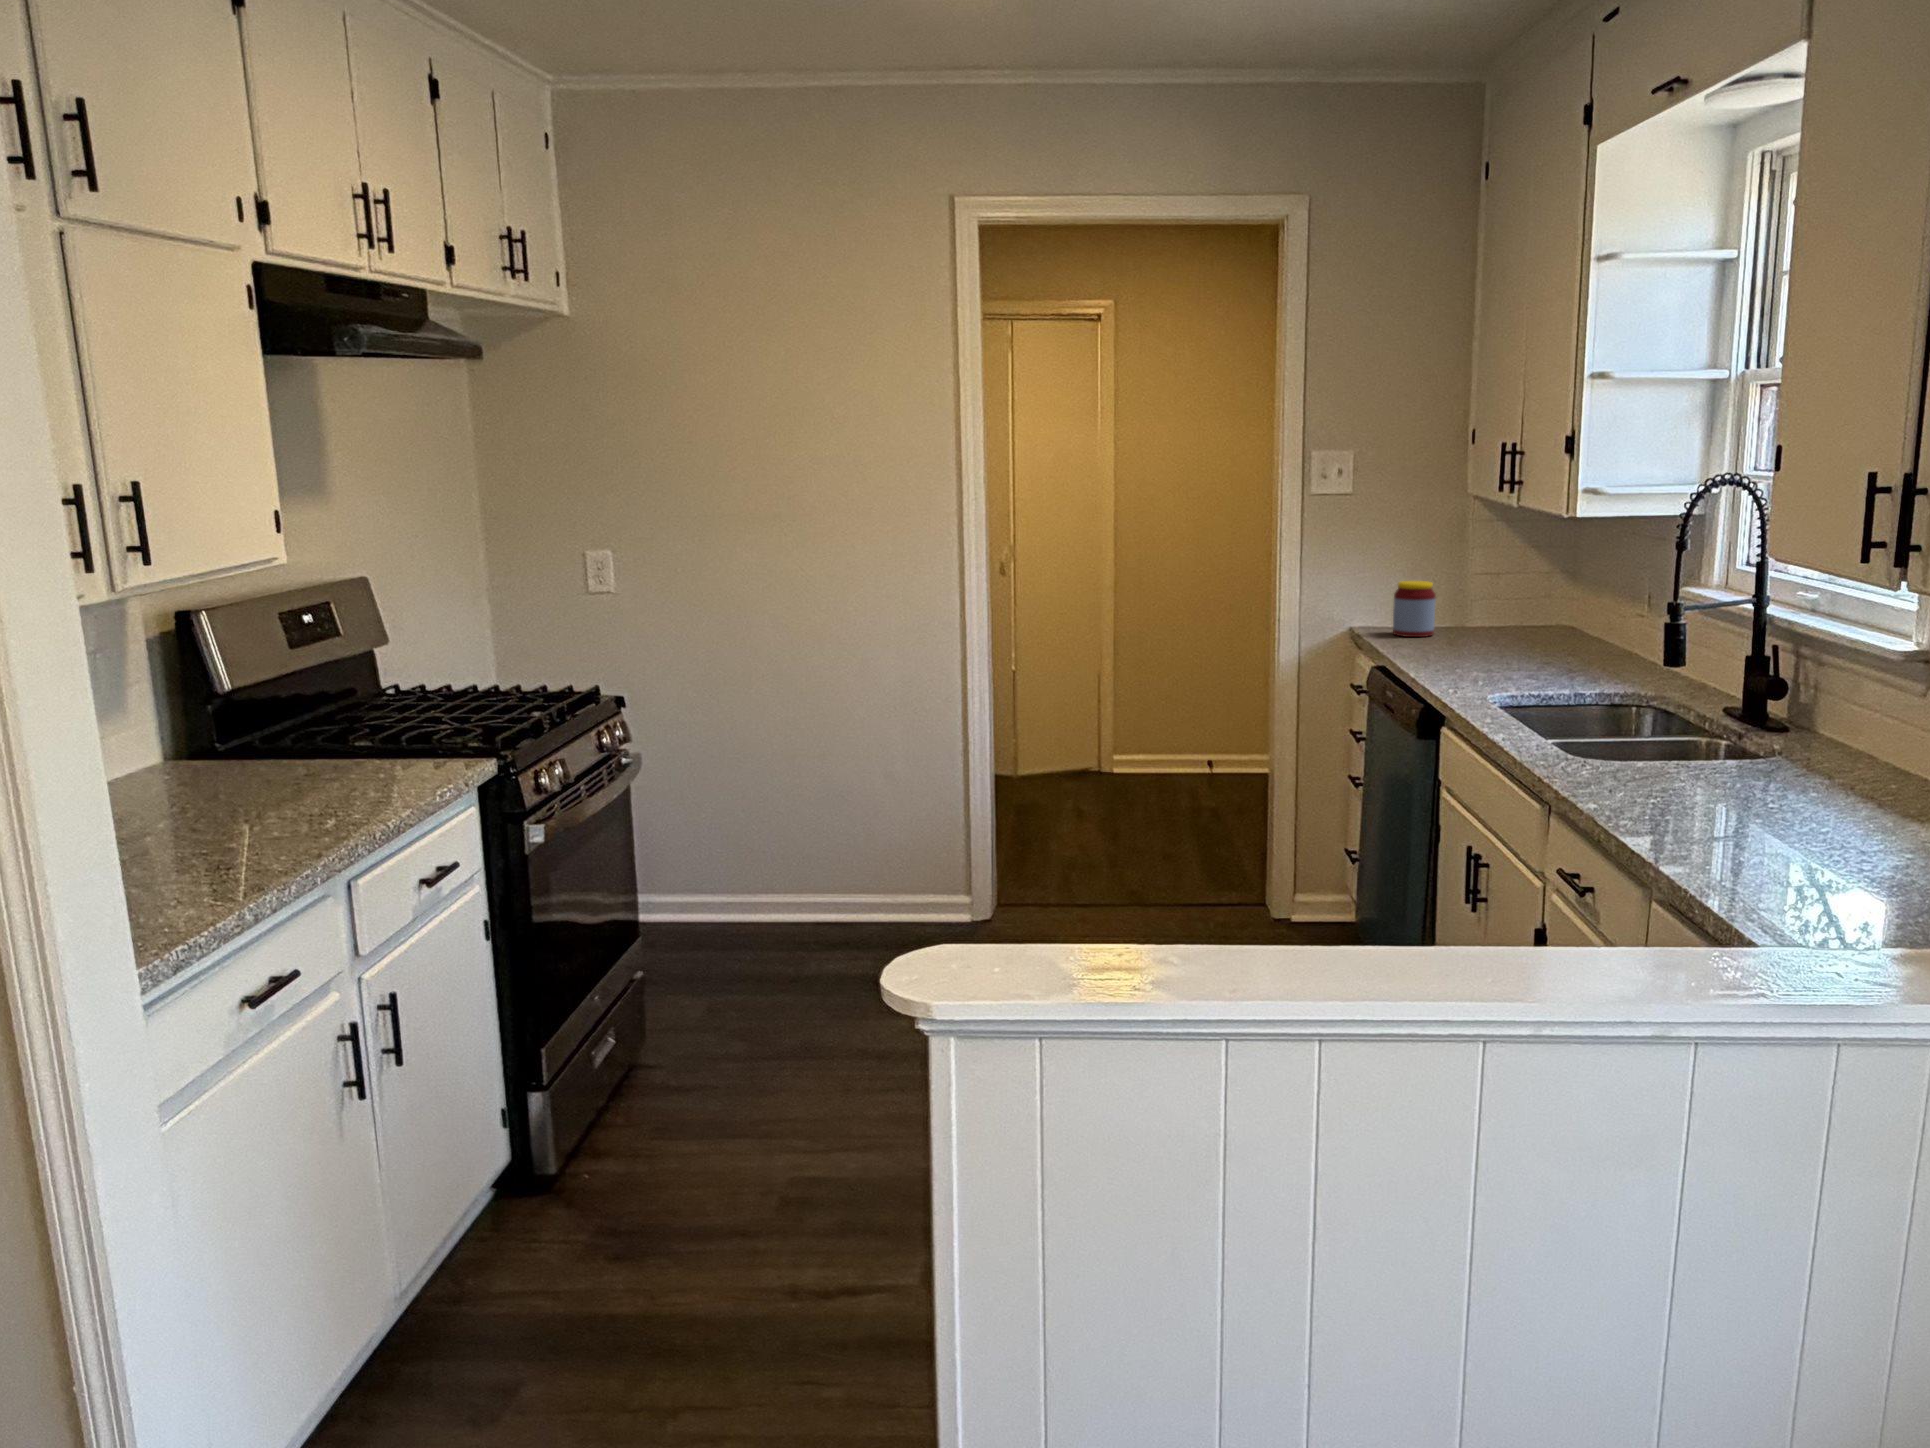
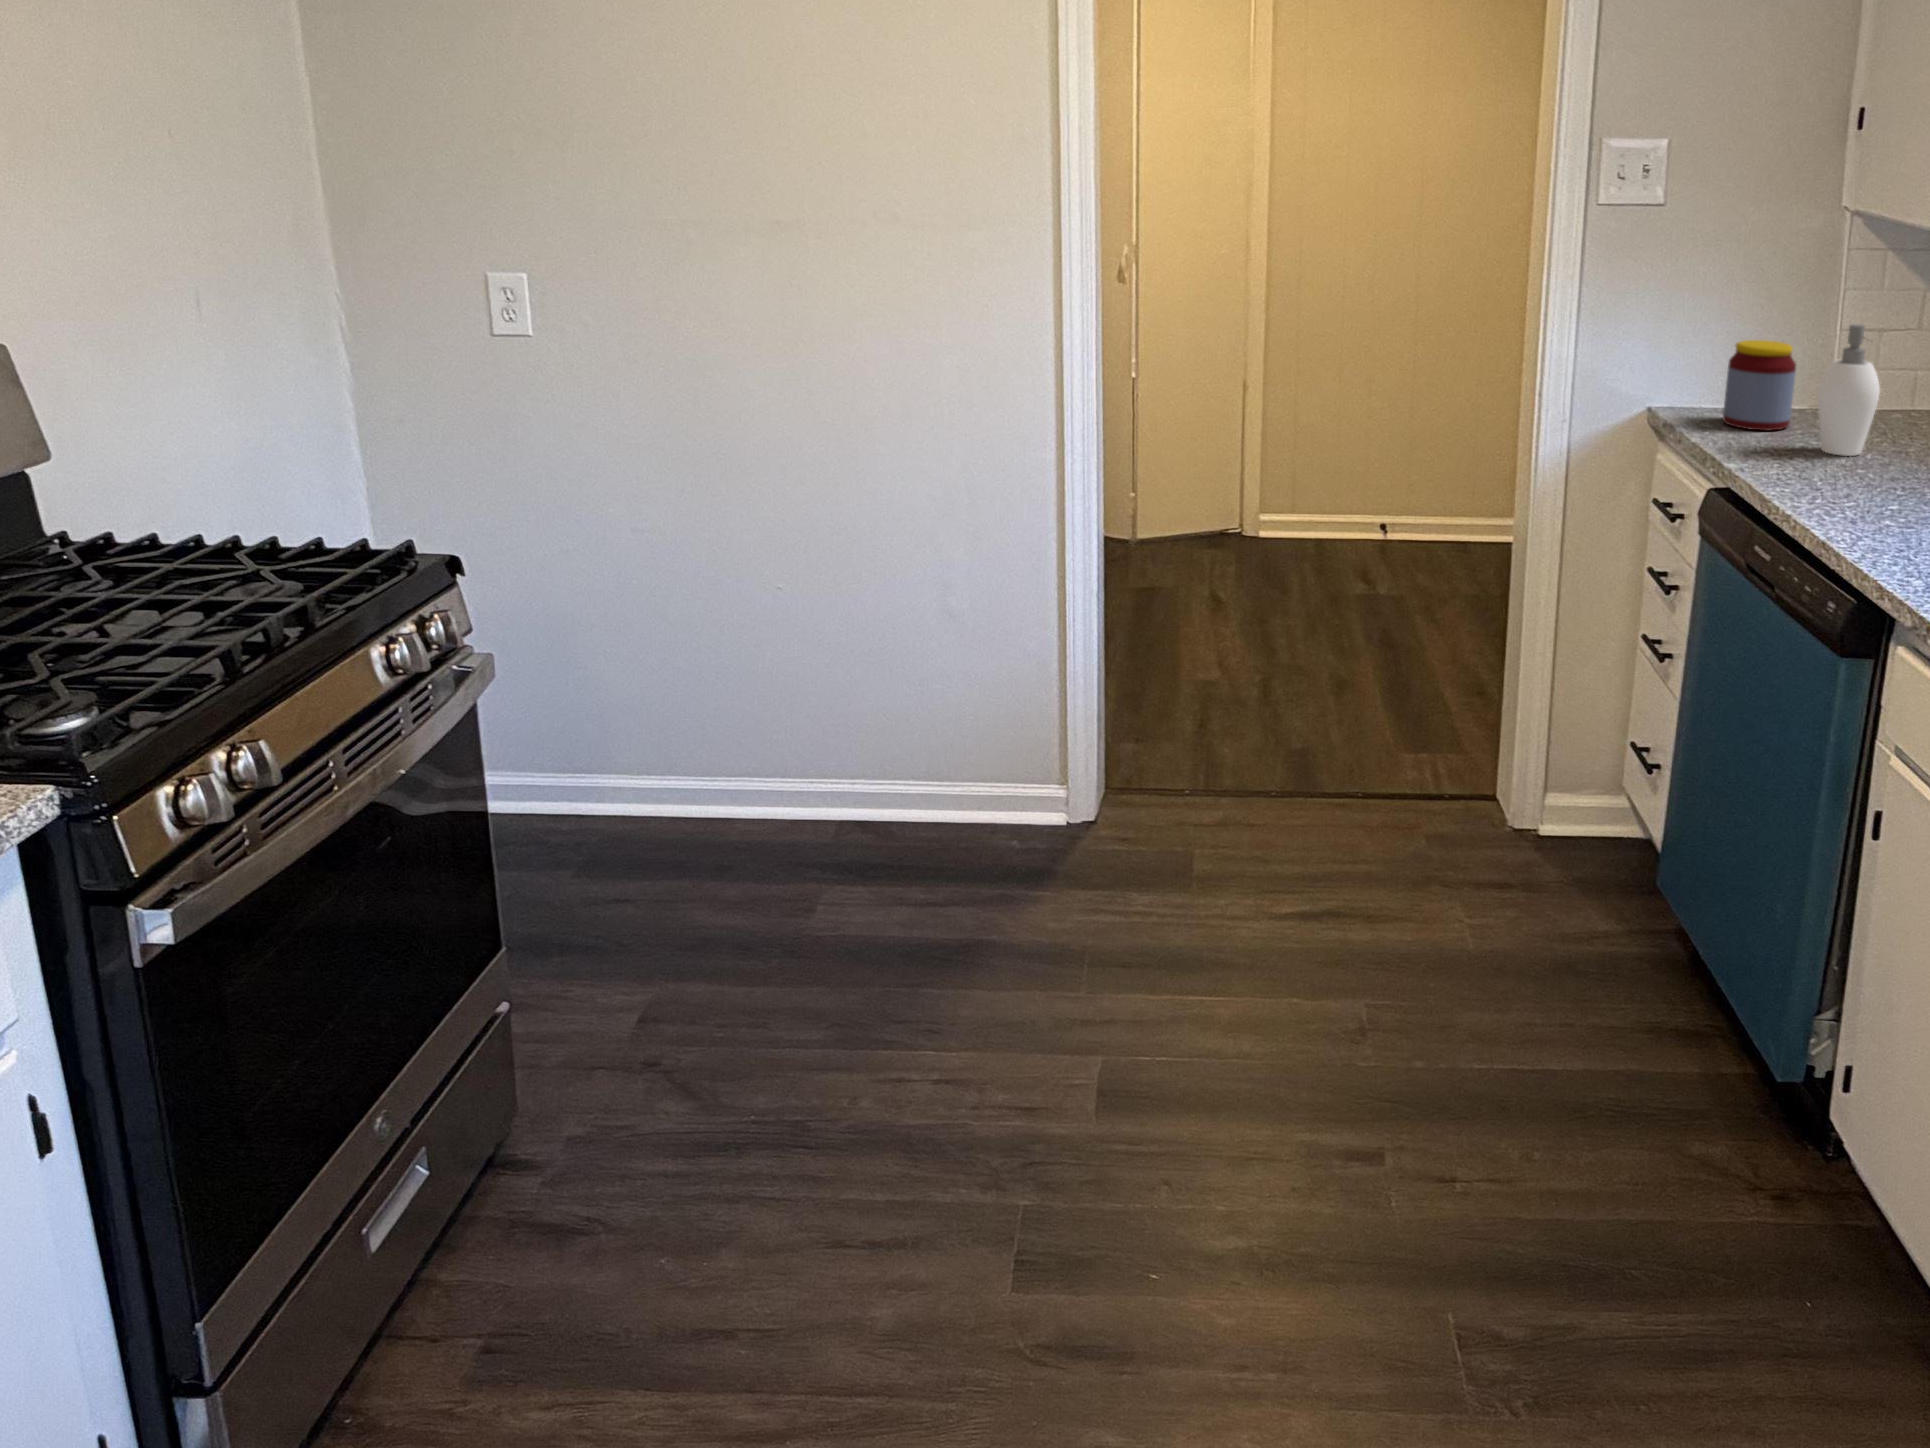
soap dispenser: none [1440,564,1477,646] -> present [1818,324,1880,456]

